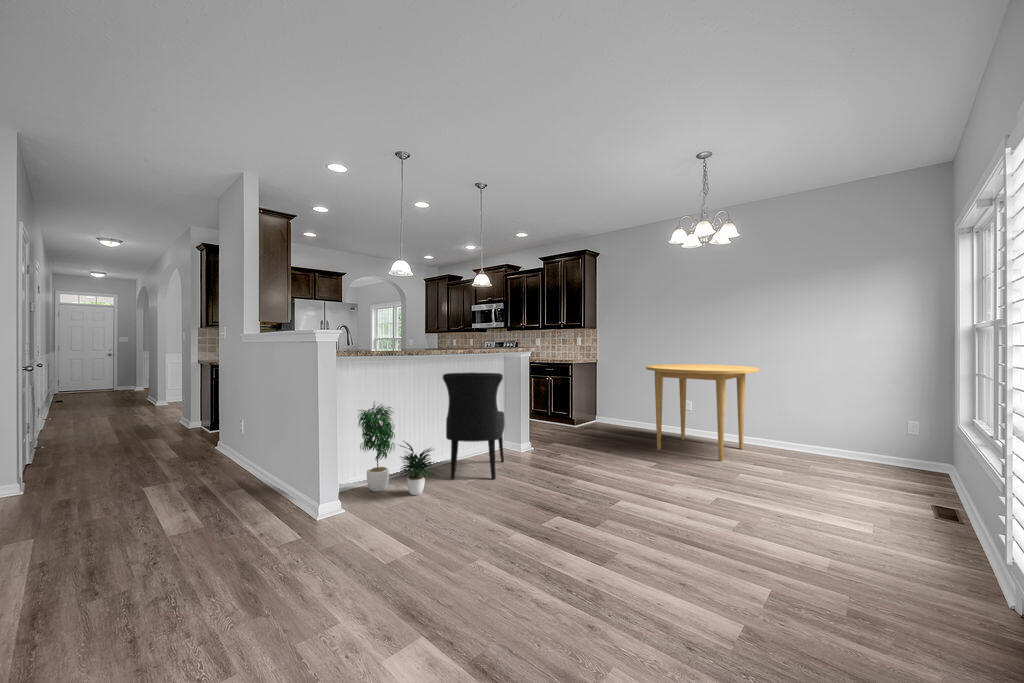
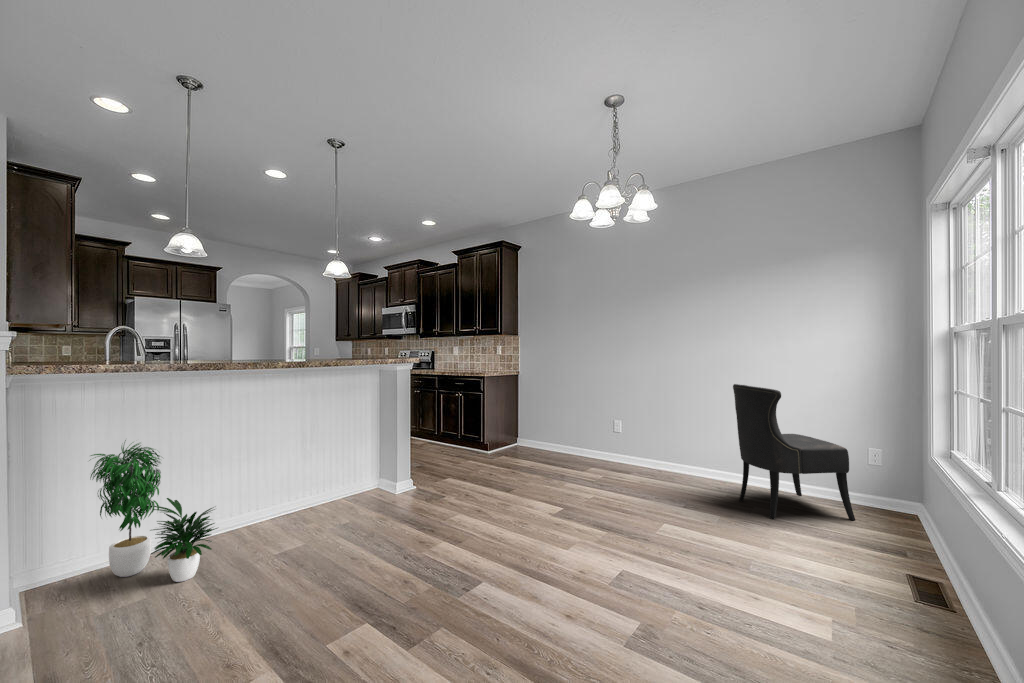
dining table: present [646,364,759,461] -> none [560,377,691,501]
dining chair: present [443,373,505,480] -> present [733,384,855,520]

